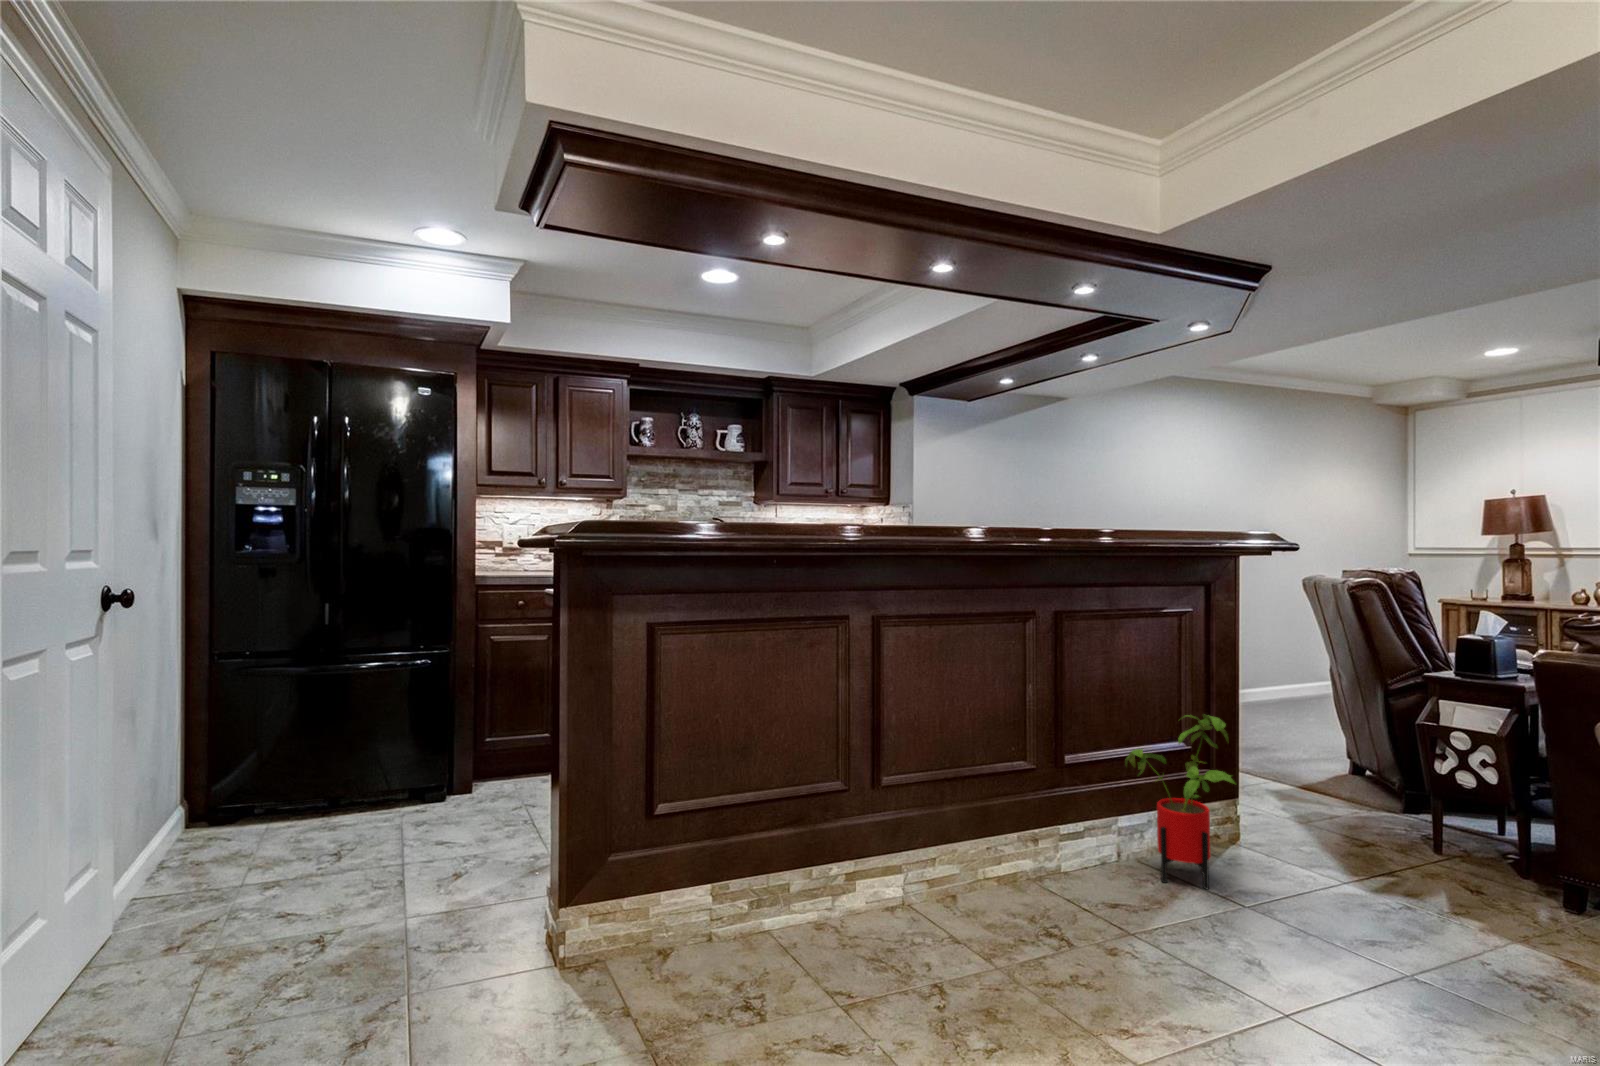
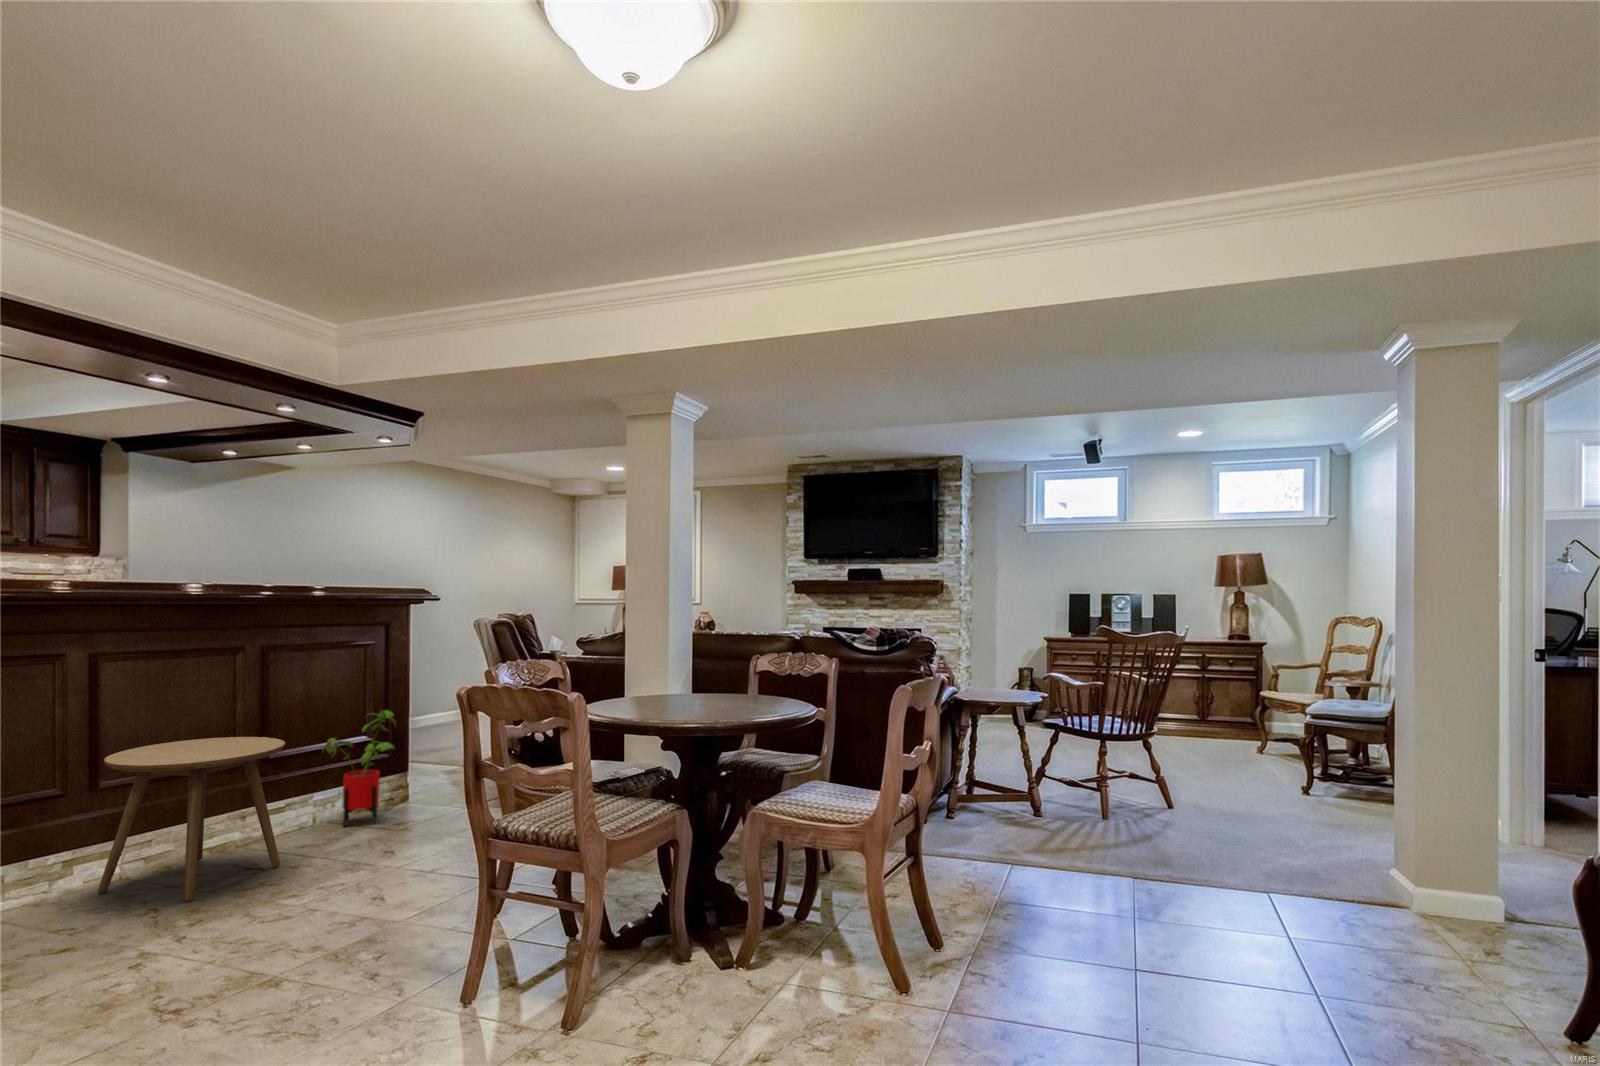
side table: none [872,738,1088,1002] -> present [98,737,285,902]

